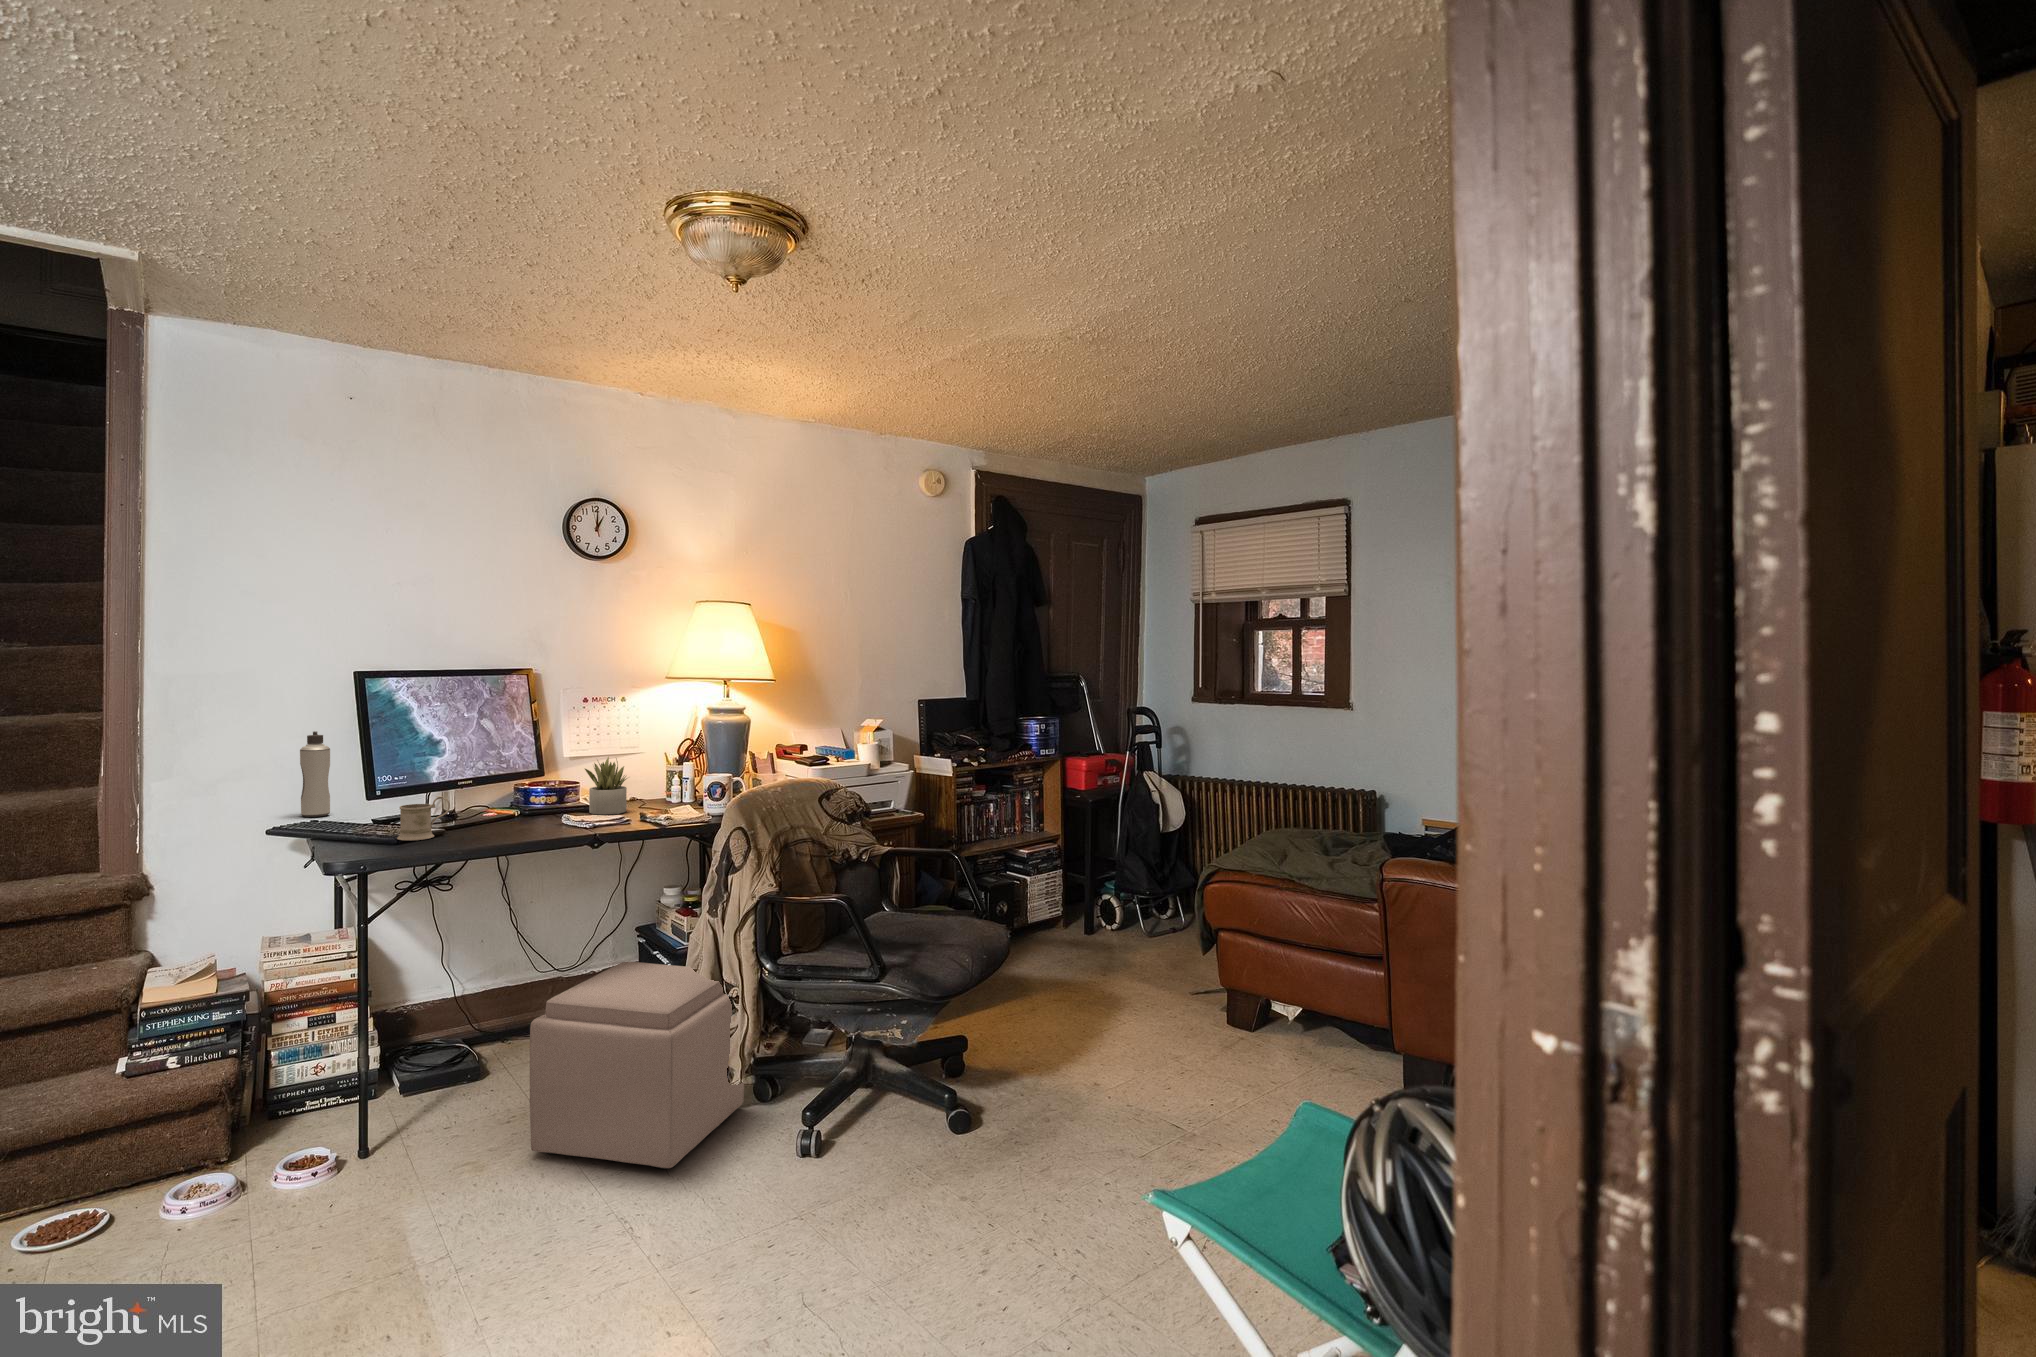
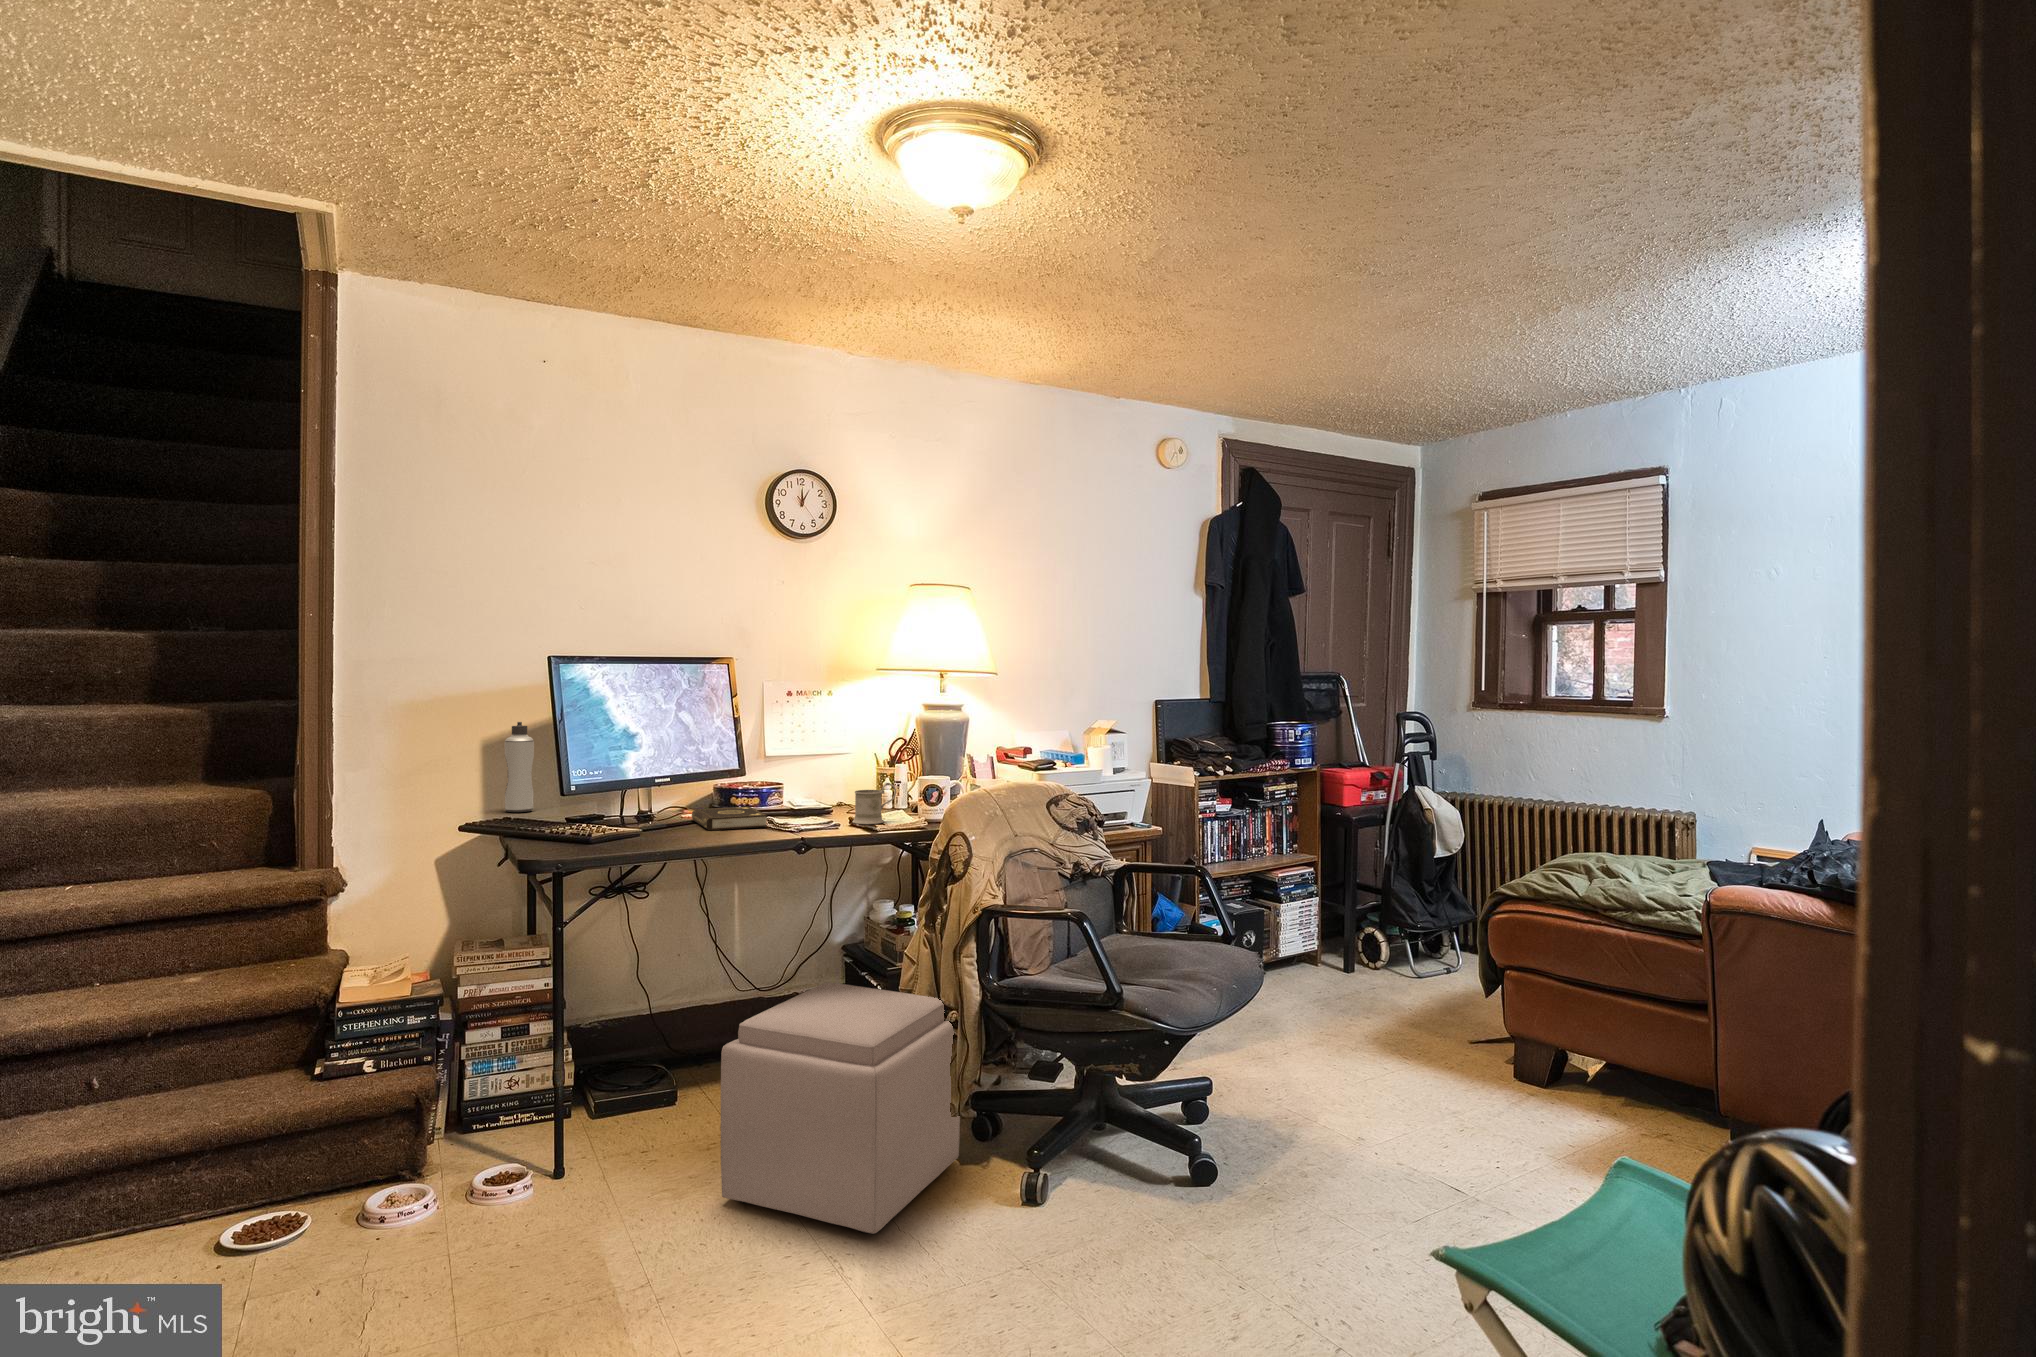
succulent plant: present [585,757,627,815] -> none [789,753,837,817]
mug: present [397,796,450,840] -> present [852,783,896,824]
book: none [492,807,566,831] -> present [692,807,767,830]

